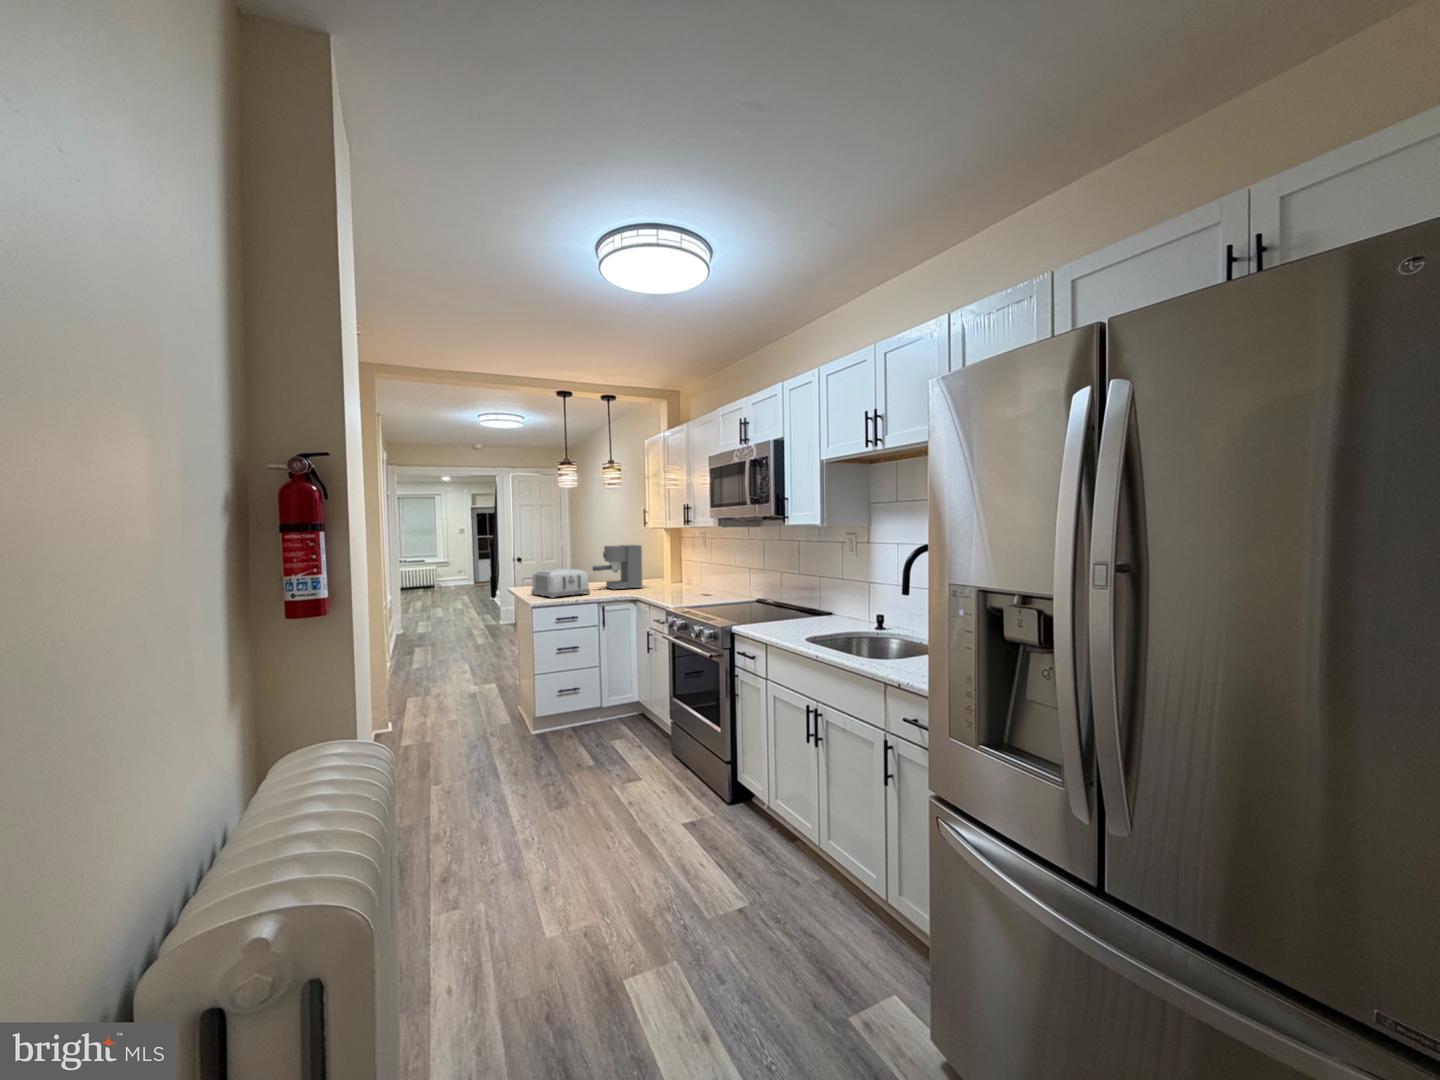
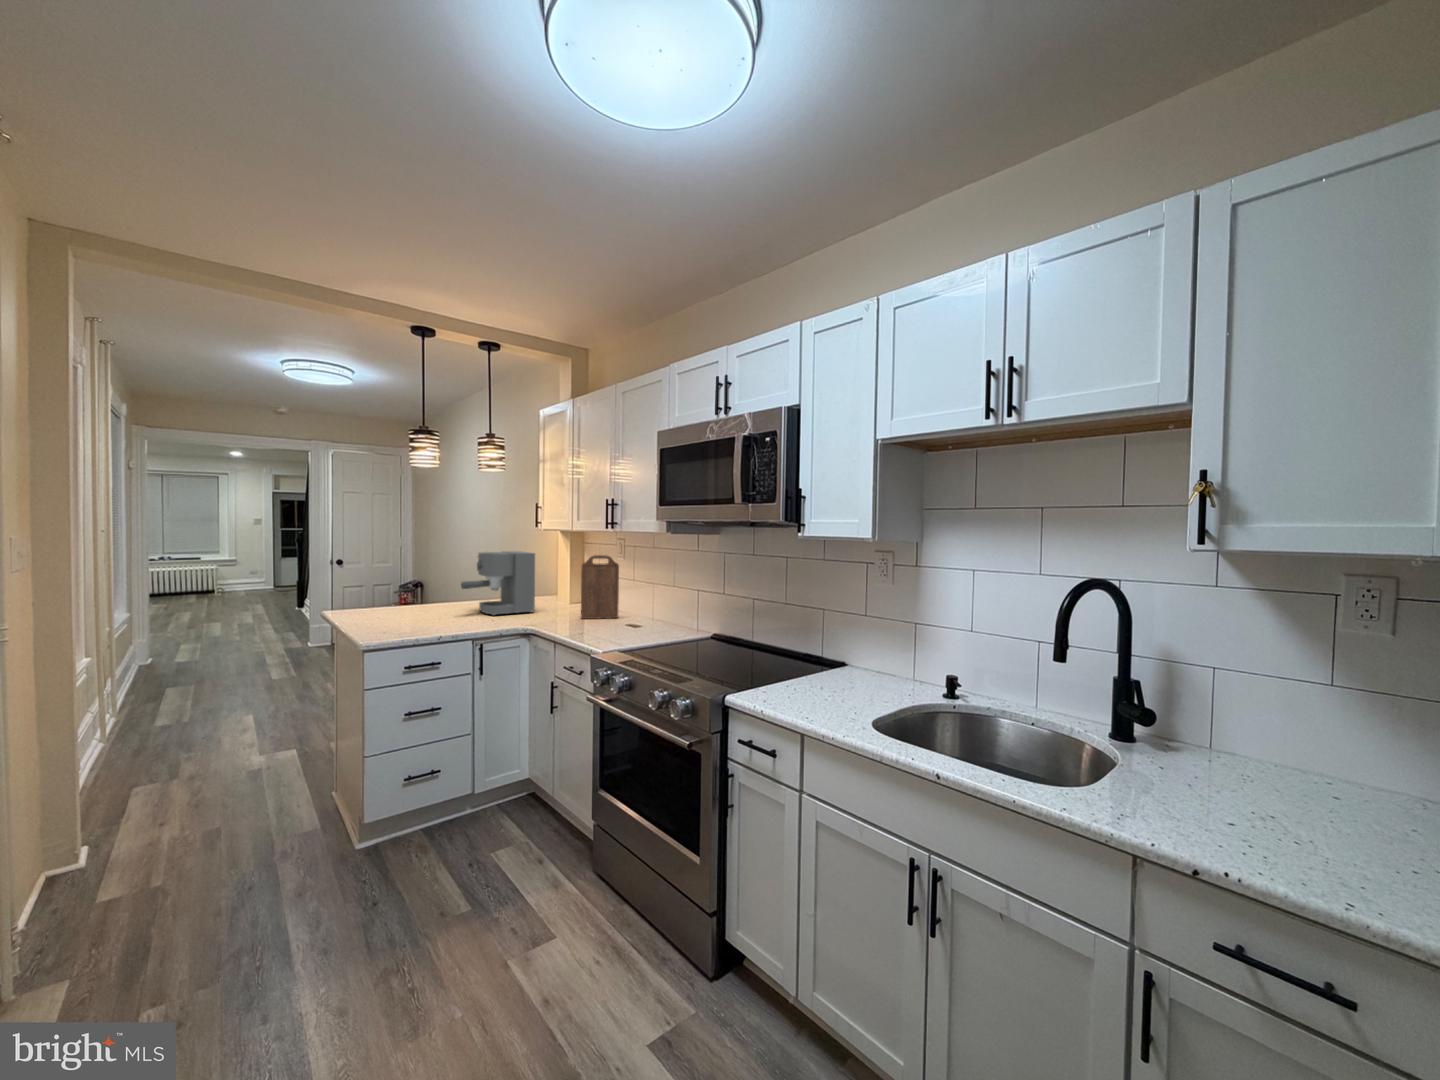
cutting board: none [671,545,699,592] -> present [581,555,619,619]
toaster: present [531,569,590,598] -> none [361,586,459,634]

